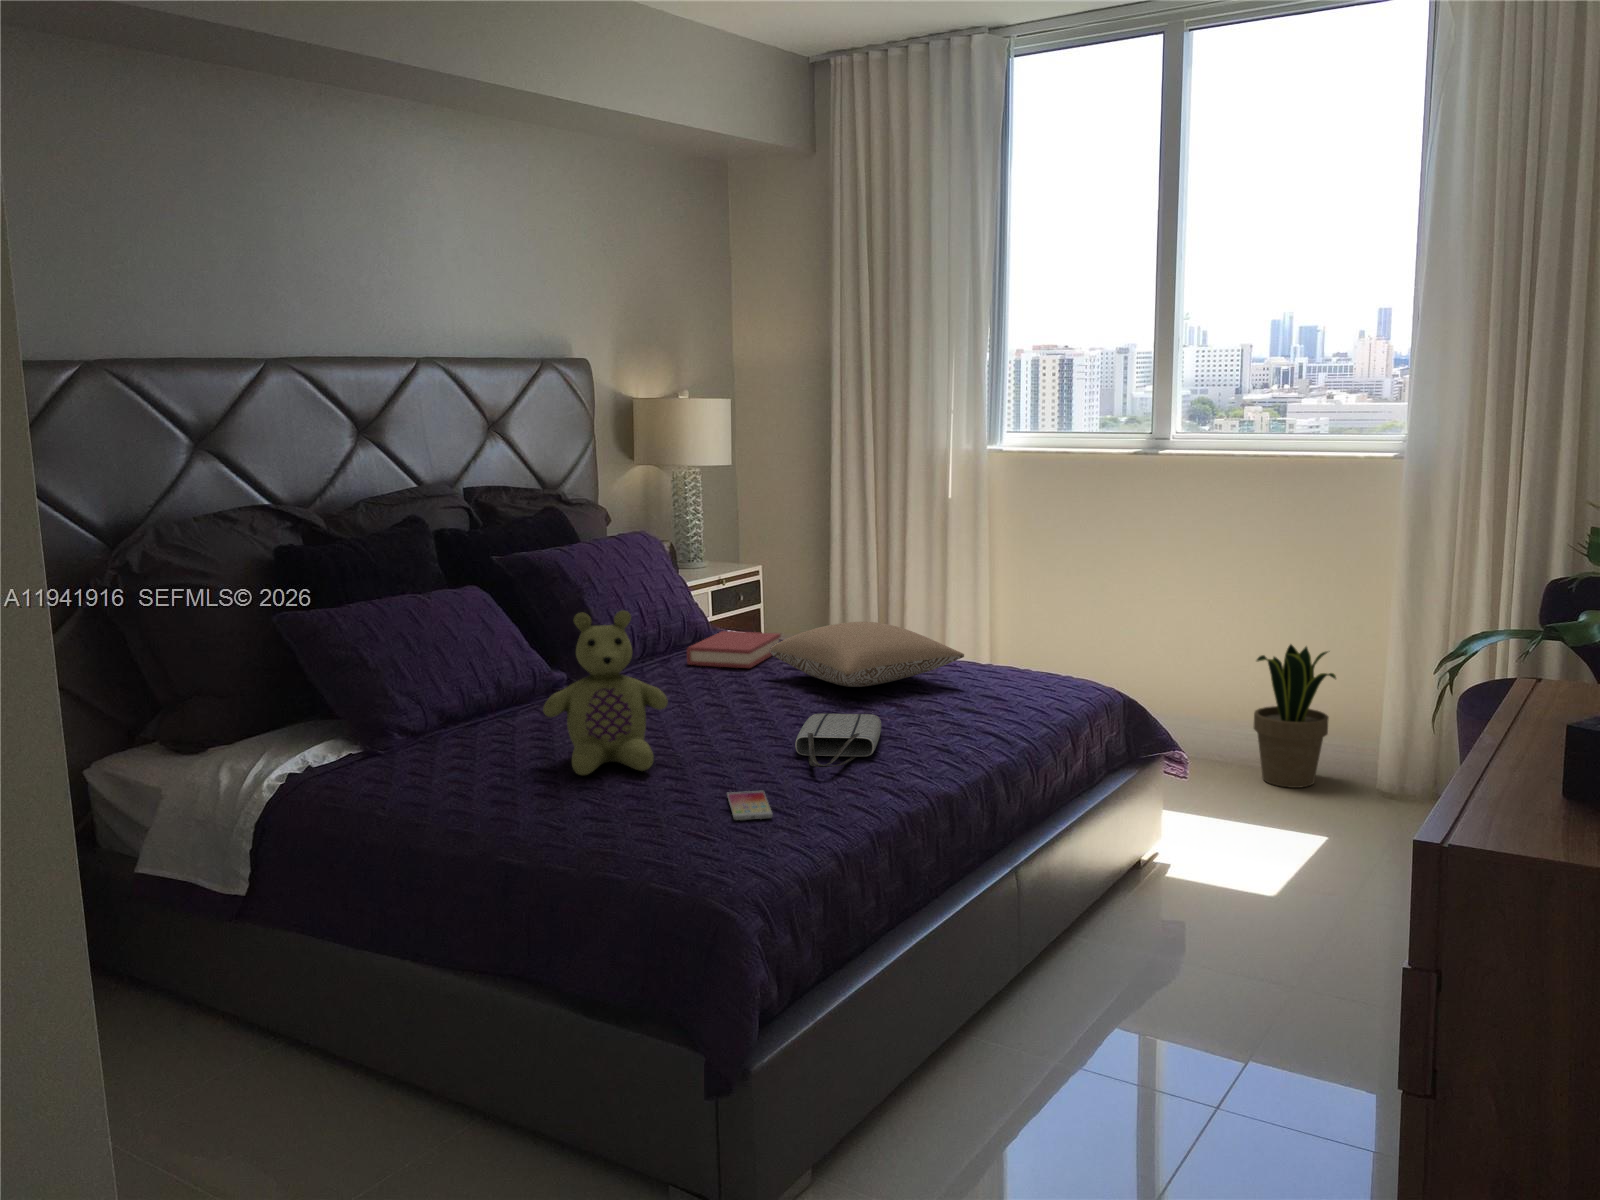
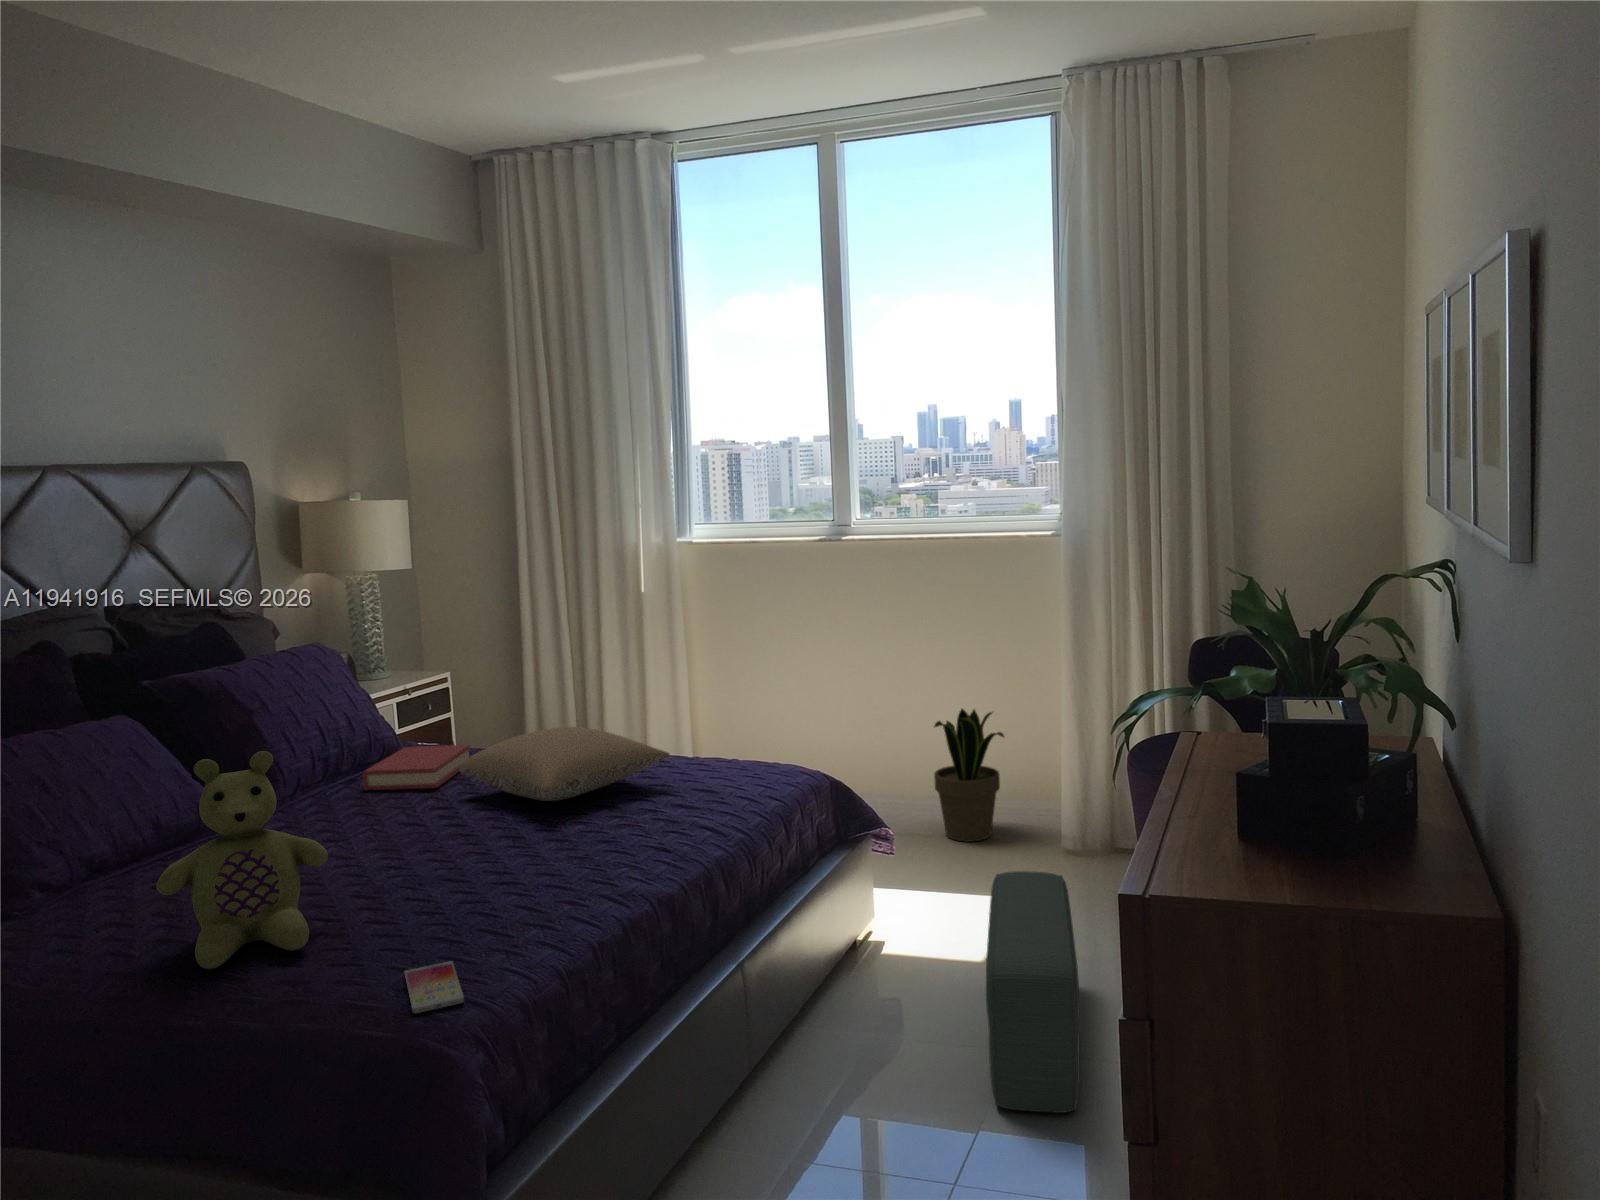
tote bag: present [795,713,881,767] -> none [490,837,589,917]
pouf: none [1243,802,1357,1019] -> present [986,871,1080,1113]

